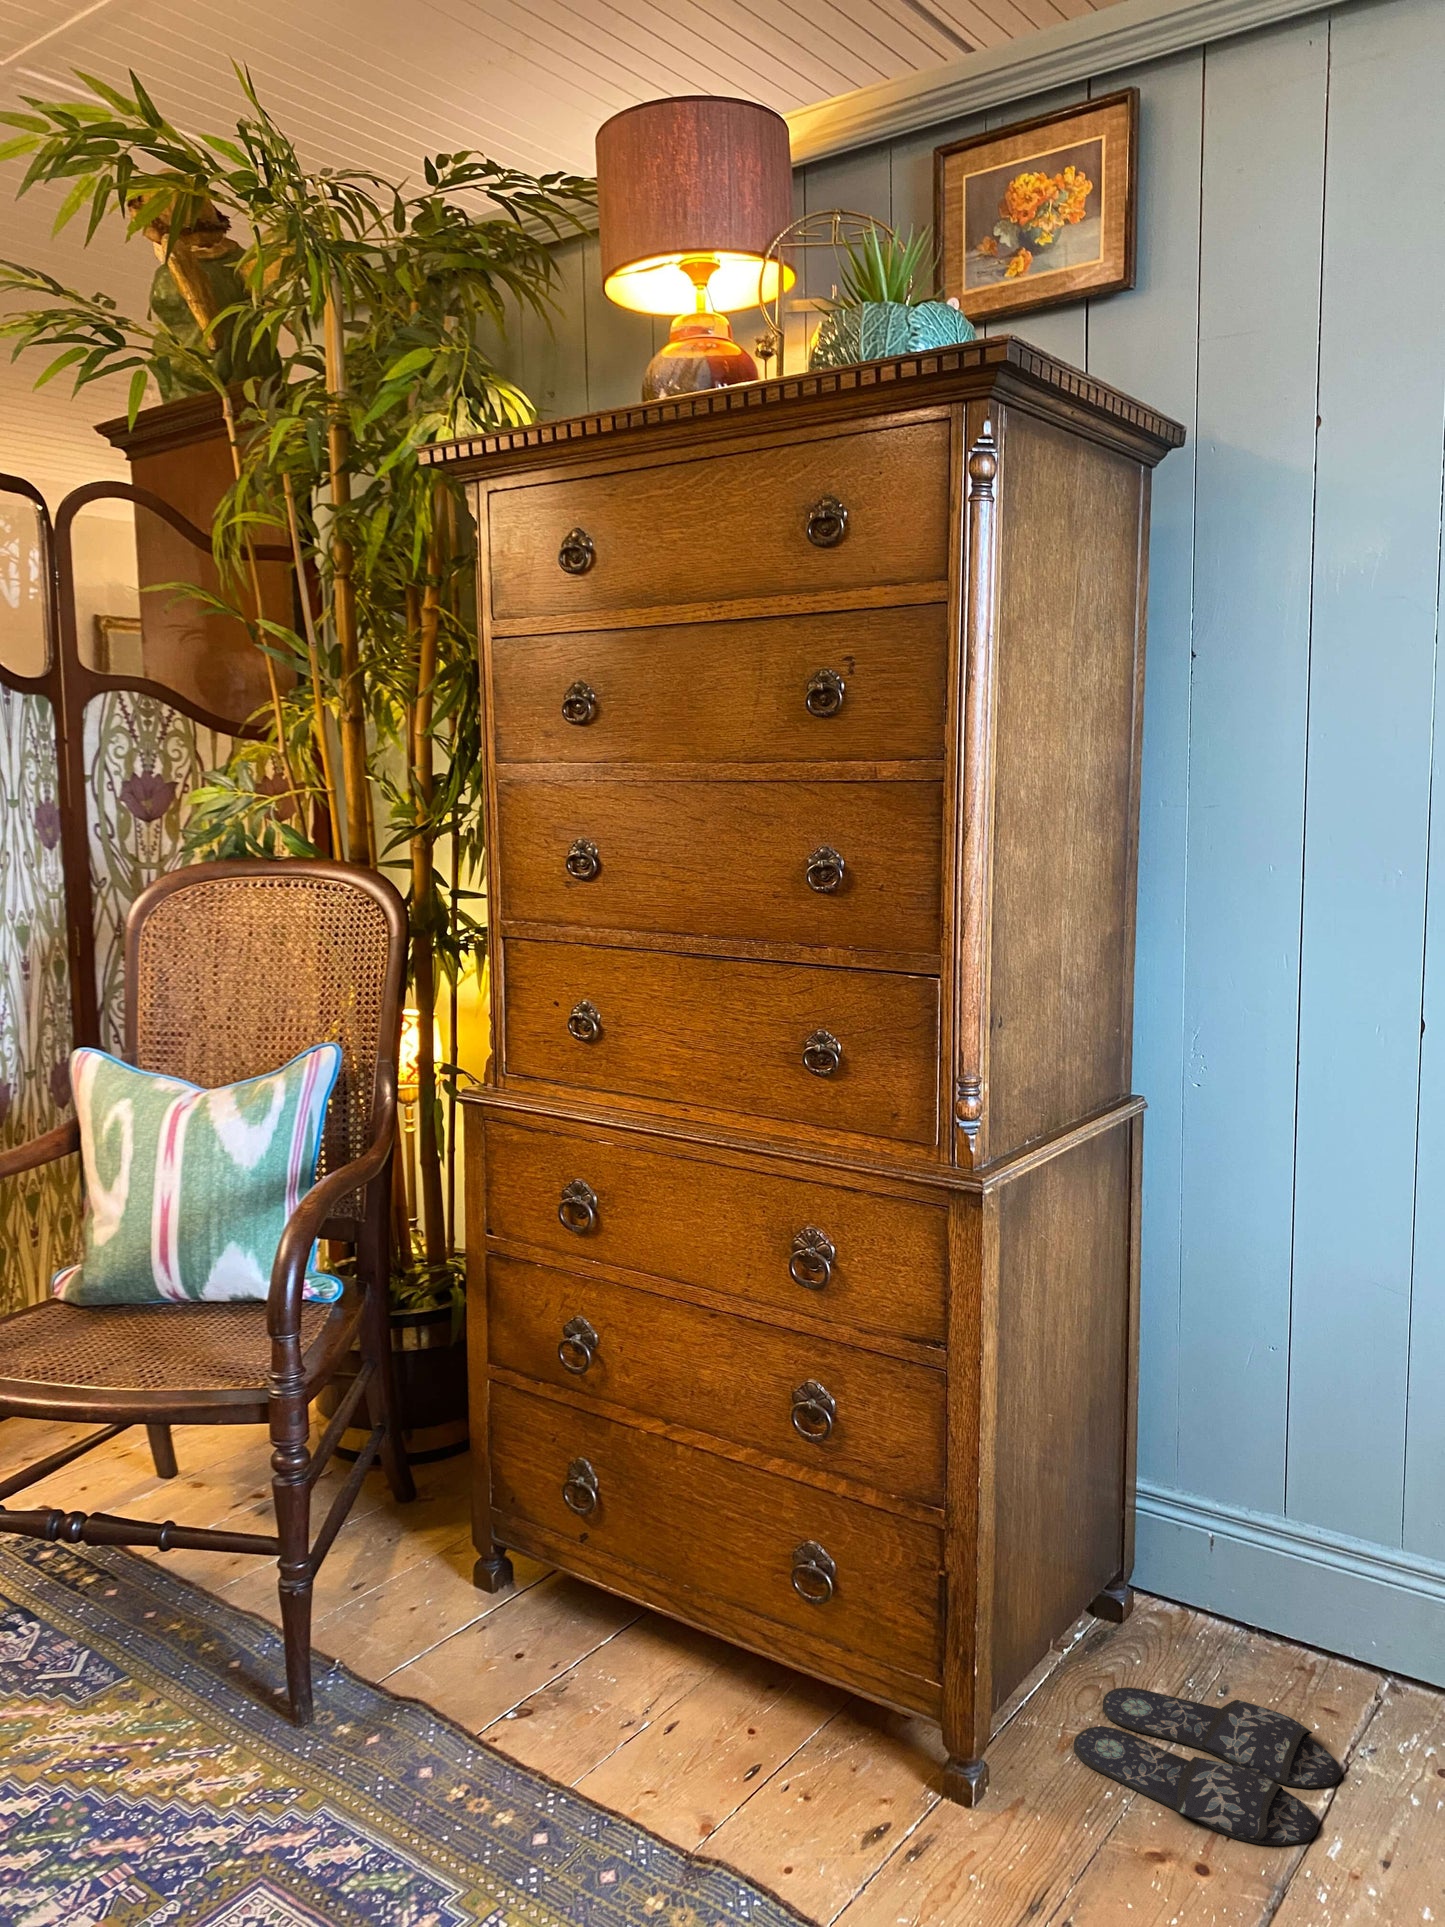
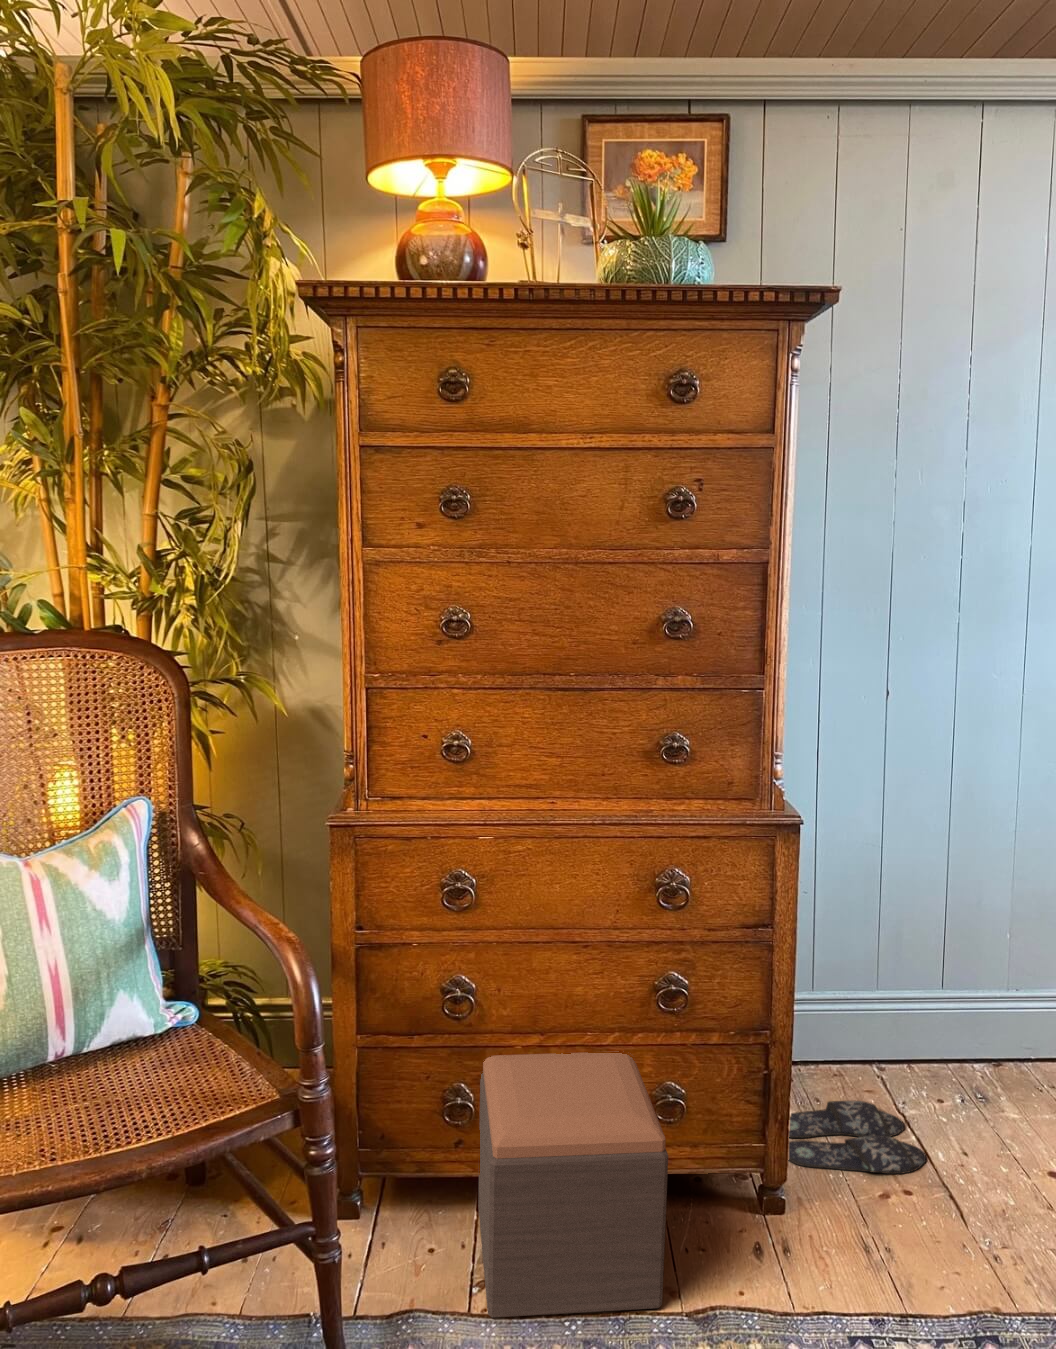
footstool: none [473,1436,787,1831] -> present [478,1052,668,1318]

